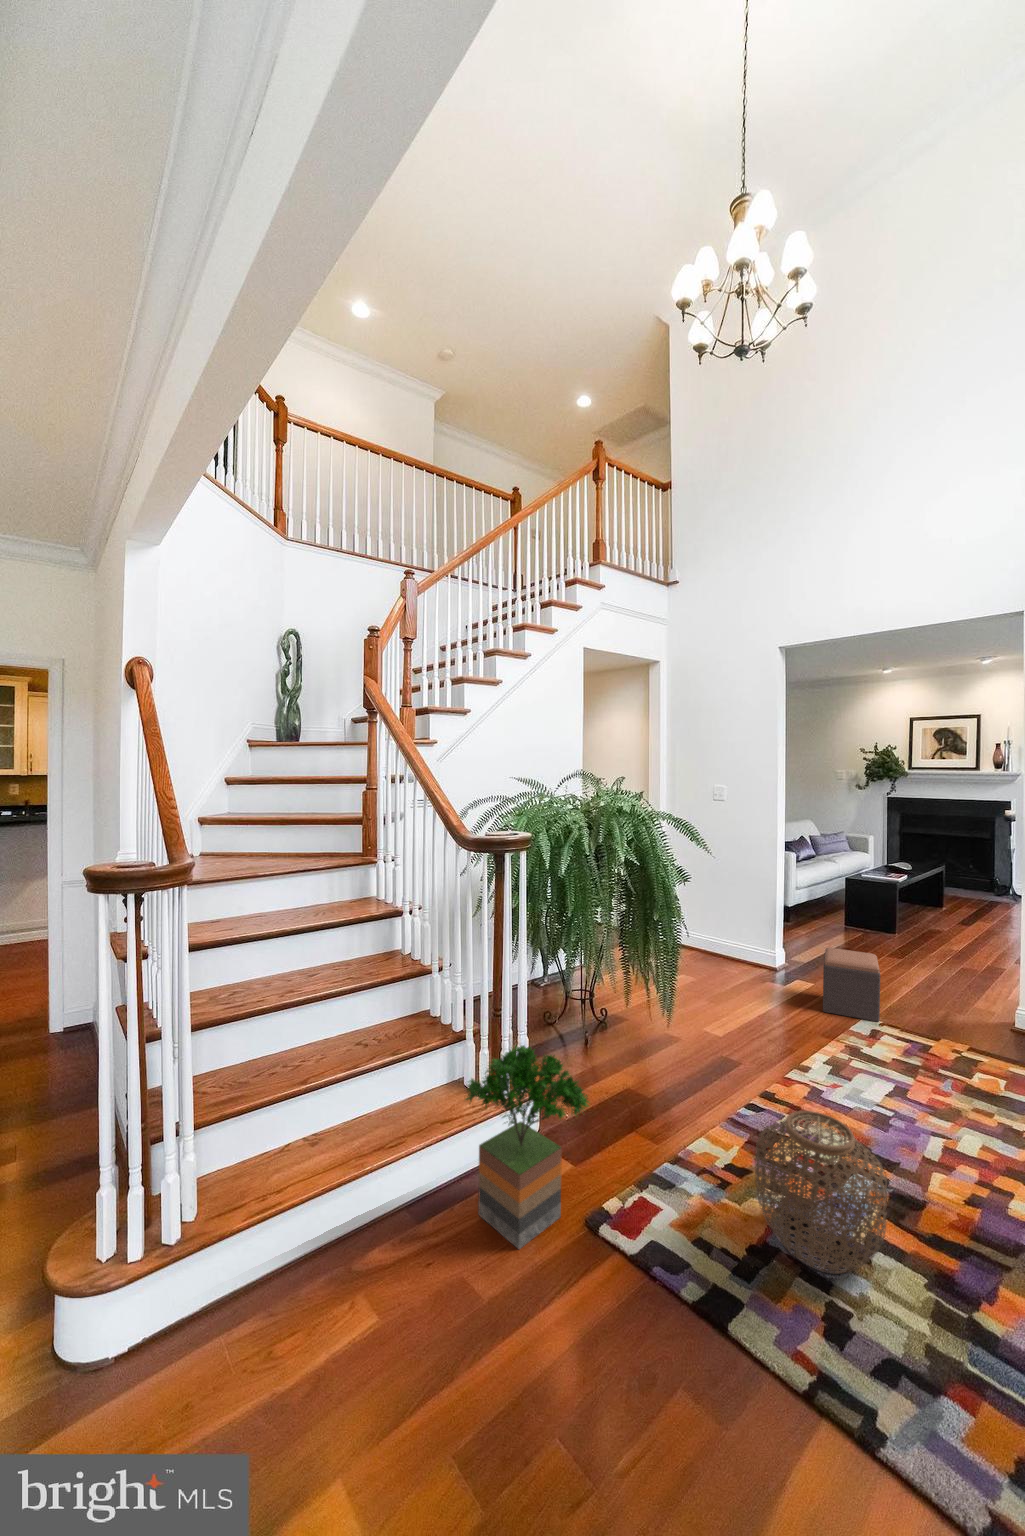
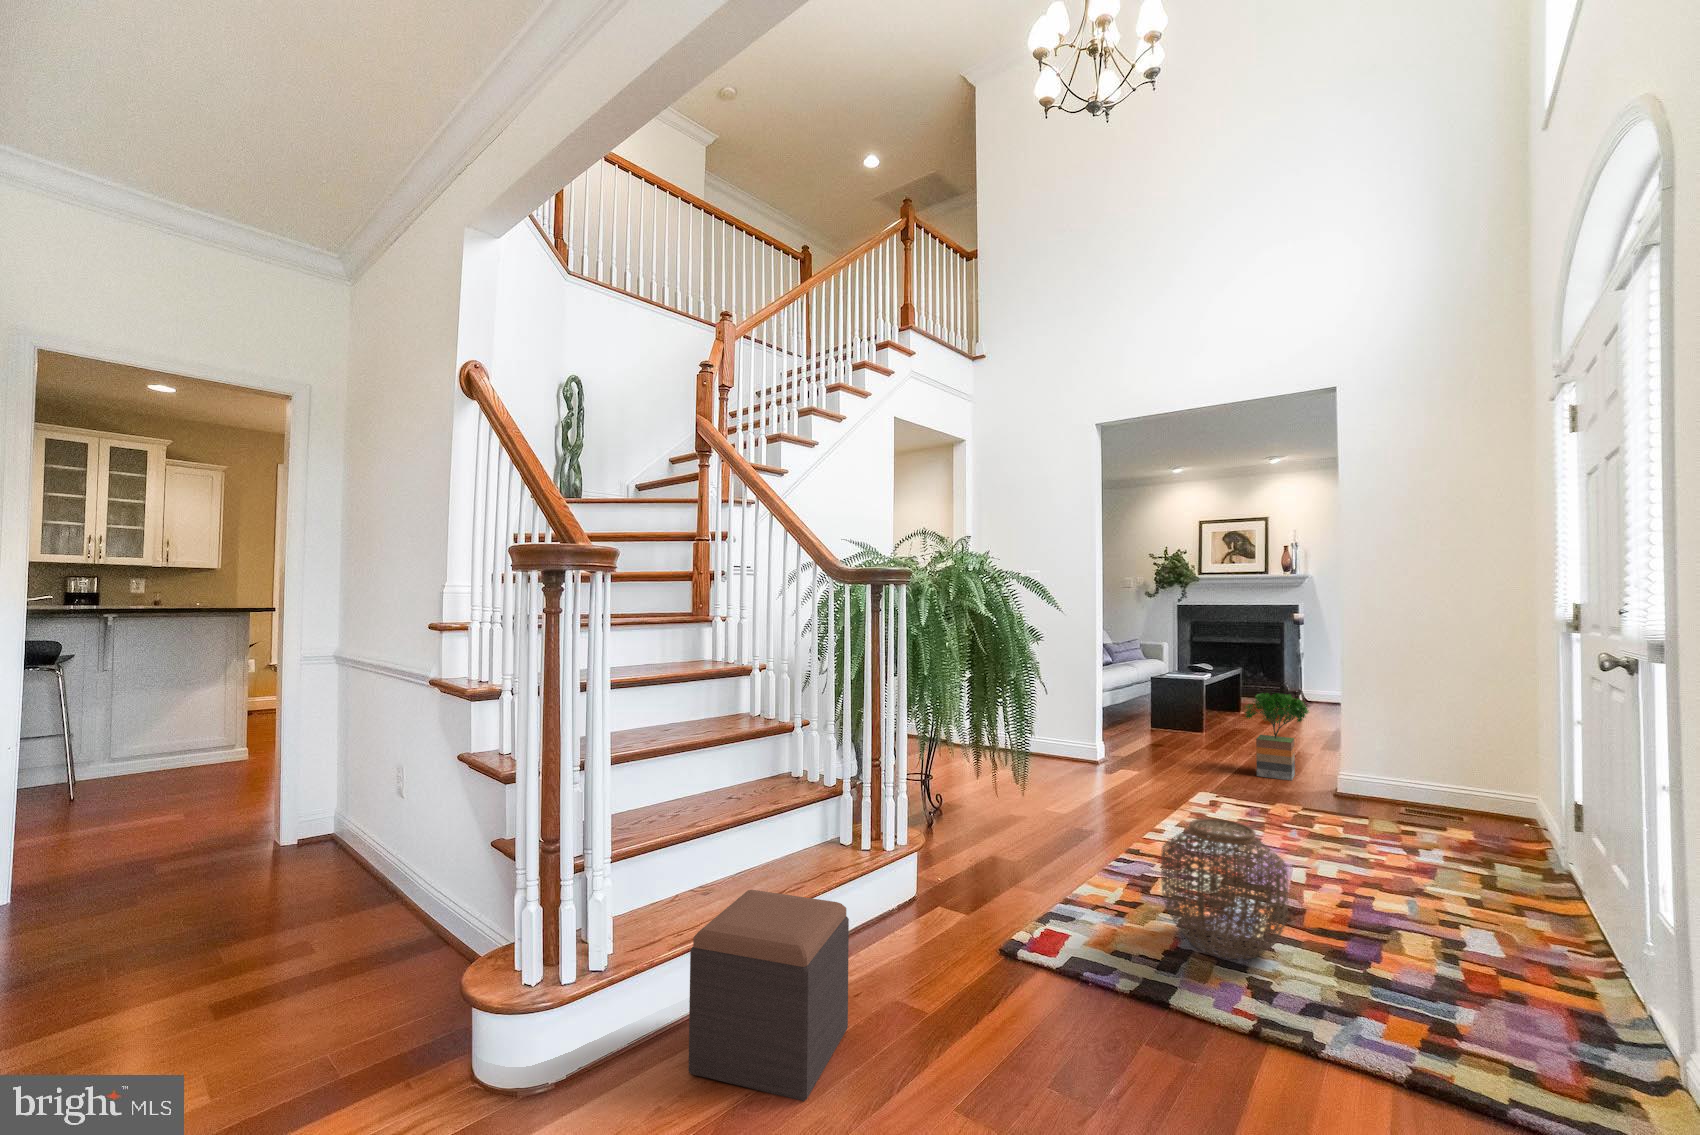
footstool: present [823,948,880,1022] -> present [688,890,849,1101]
potted tree: present [465,1045,589,1249] -> present [1245,693,1309,781]

